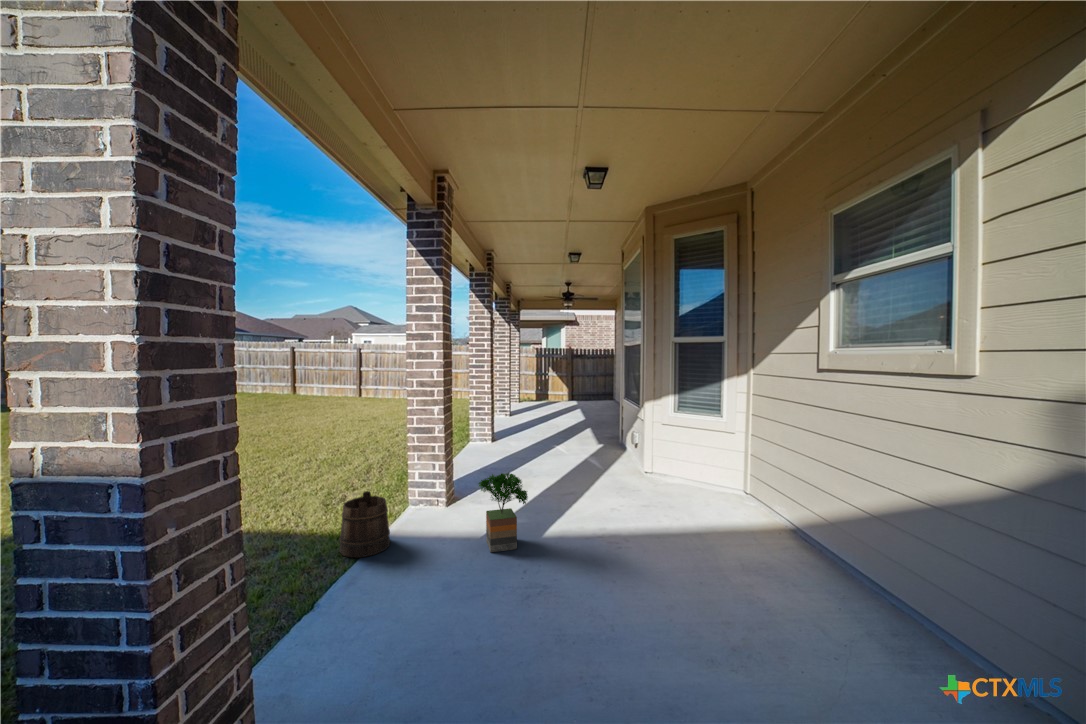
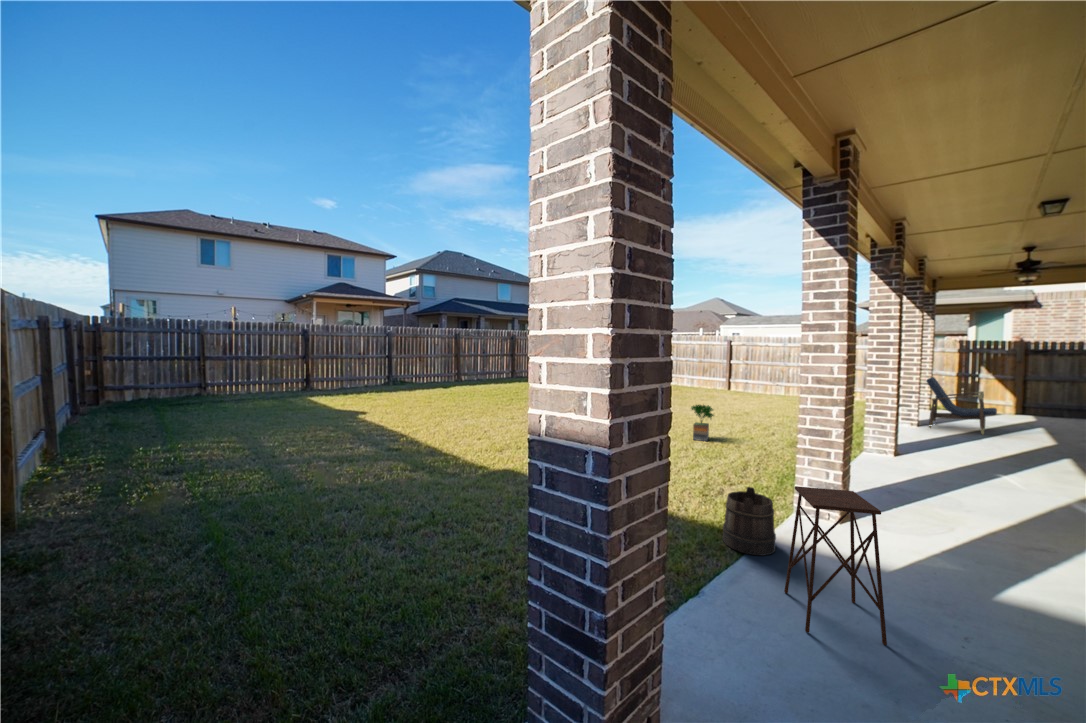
lounge chair: none [513,376,551,416] -> present [926,377,997,435]
potted tree: present [479,473,528,552] -> present [691,405,714,441]
side table: none [392,474,464,607] -> present [784,486,887,645]

